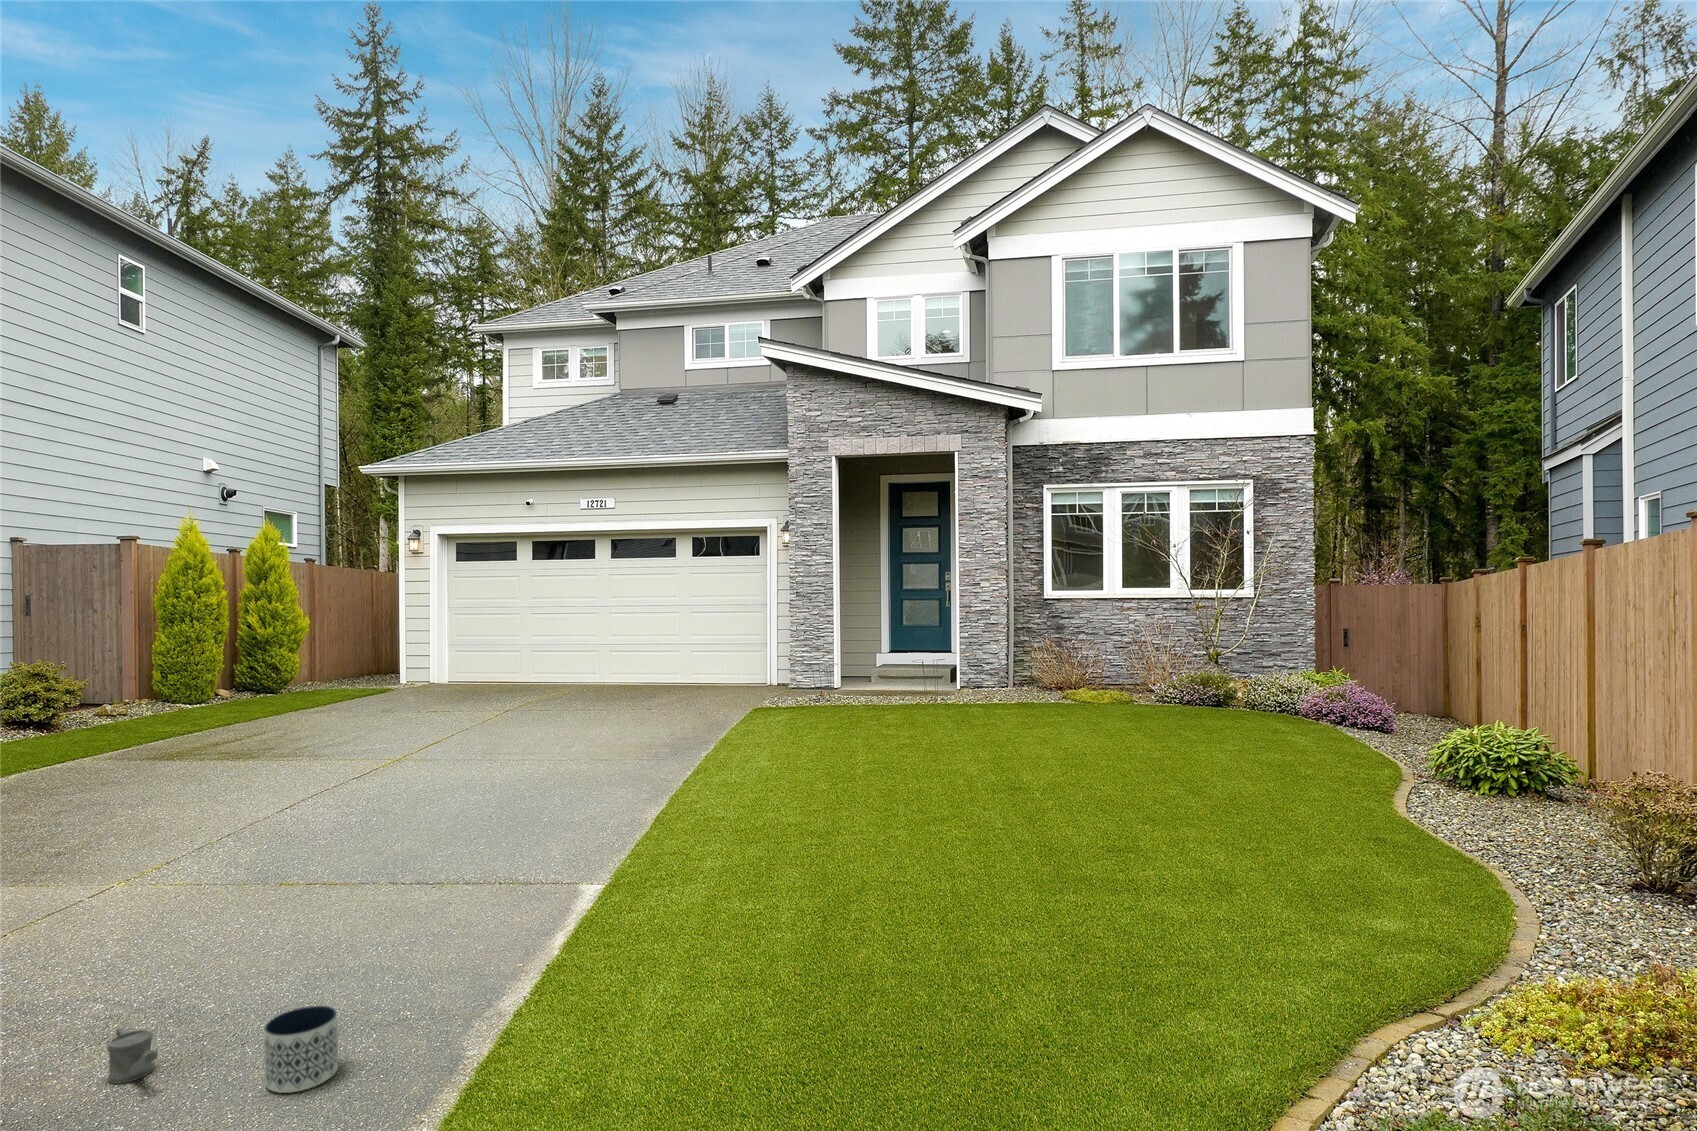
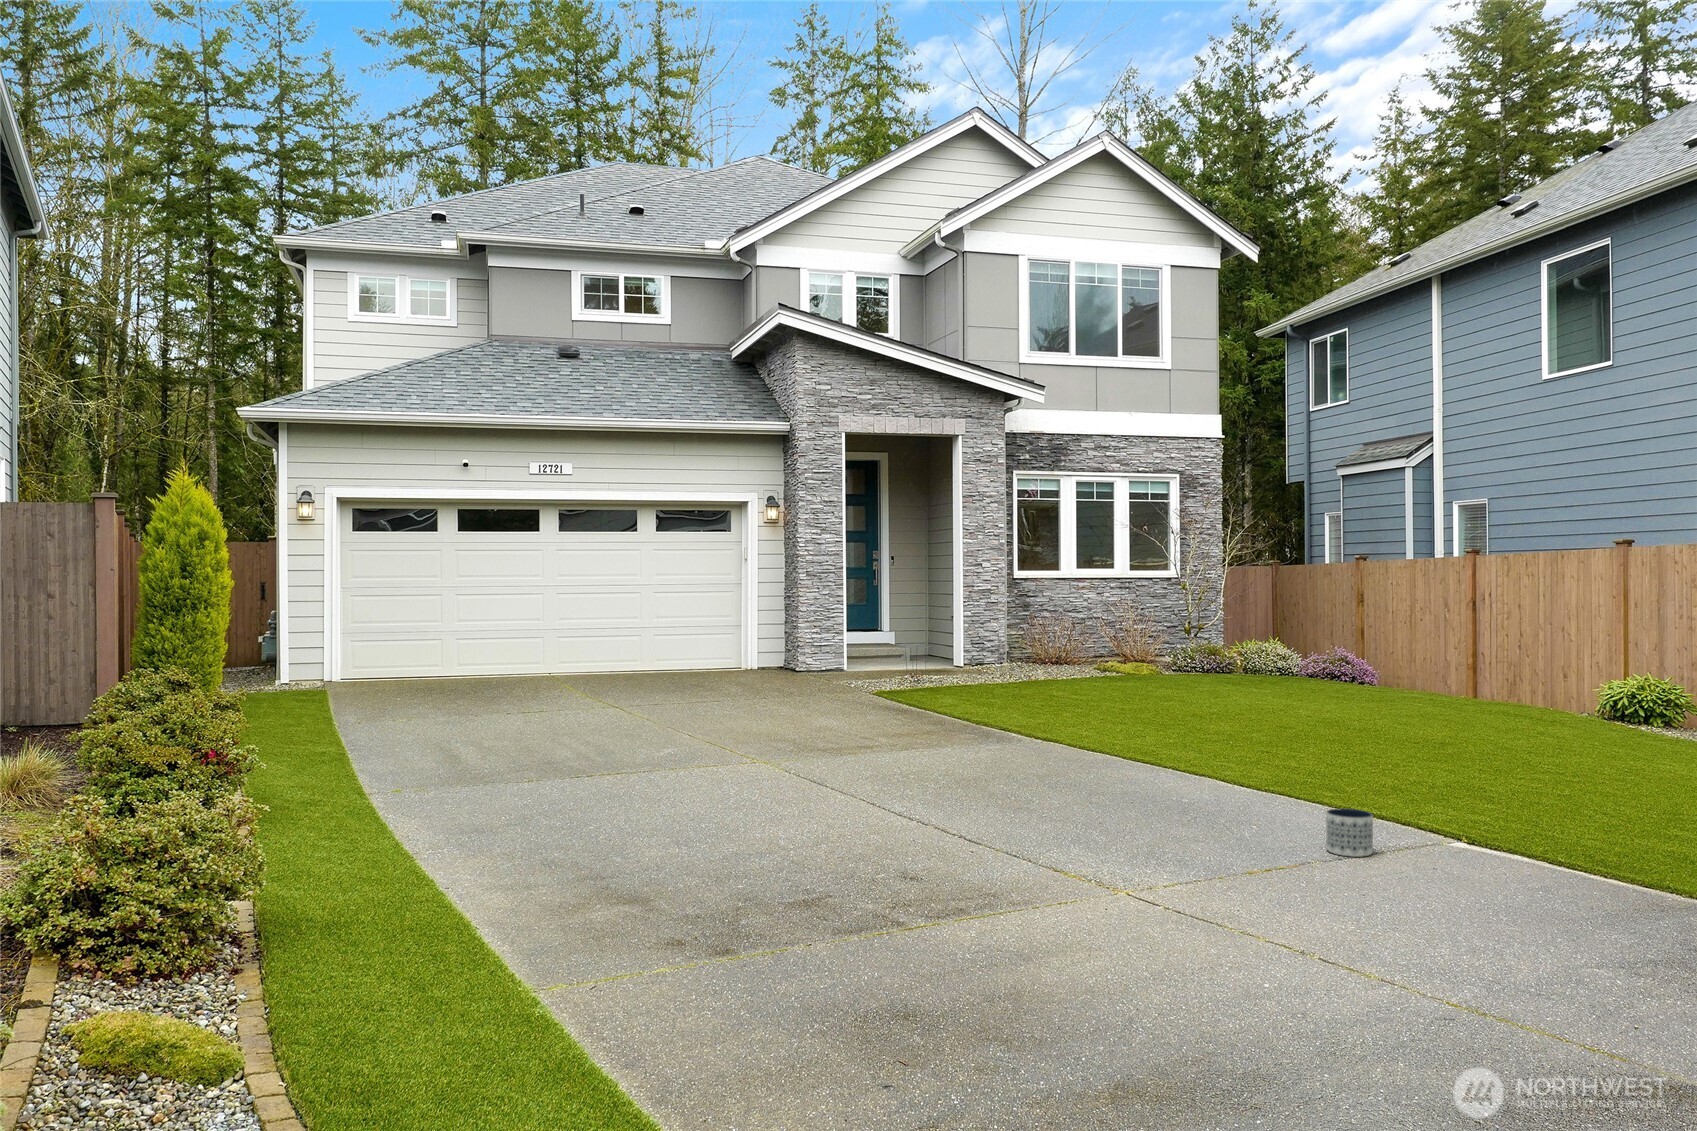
watering can: present [107,1028,158,1084] -> none [1226,837,1300,869]

